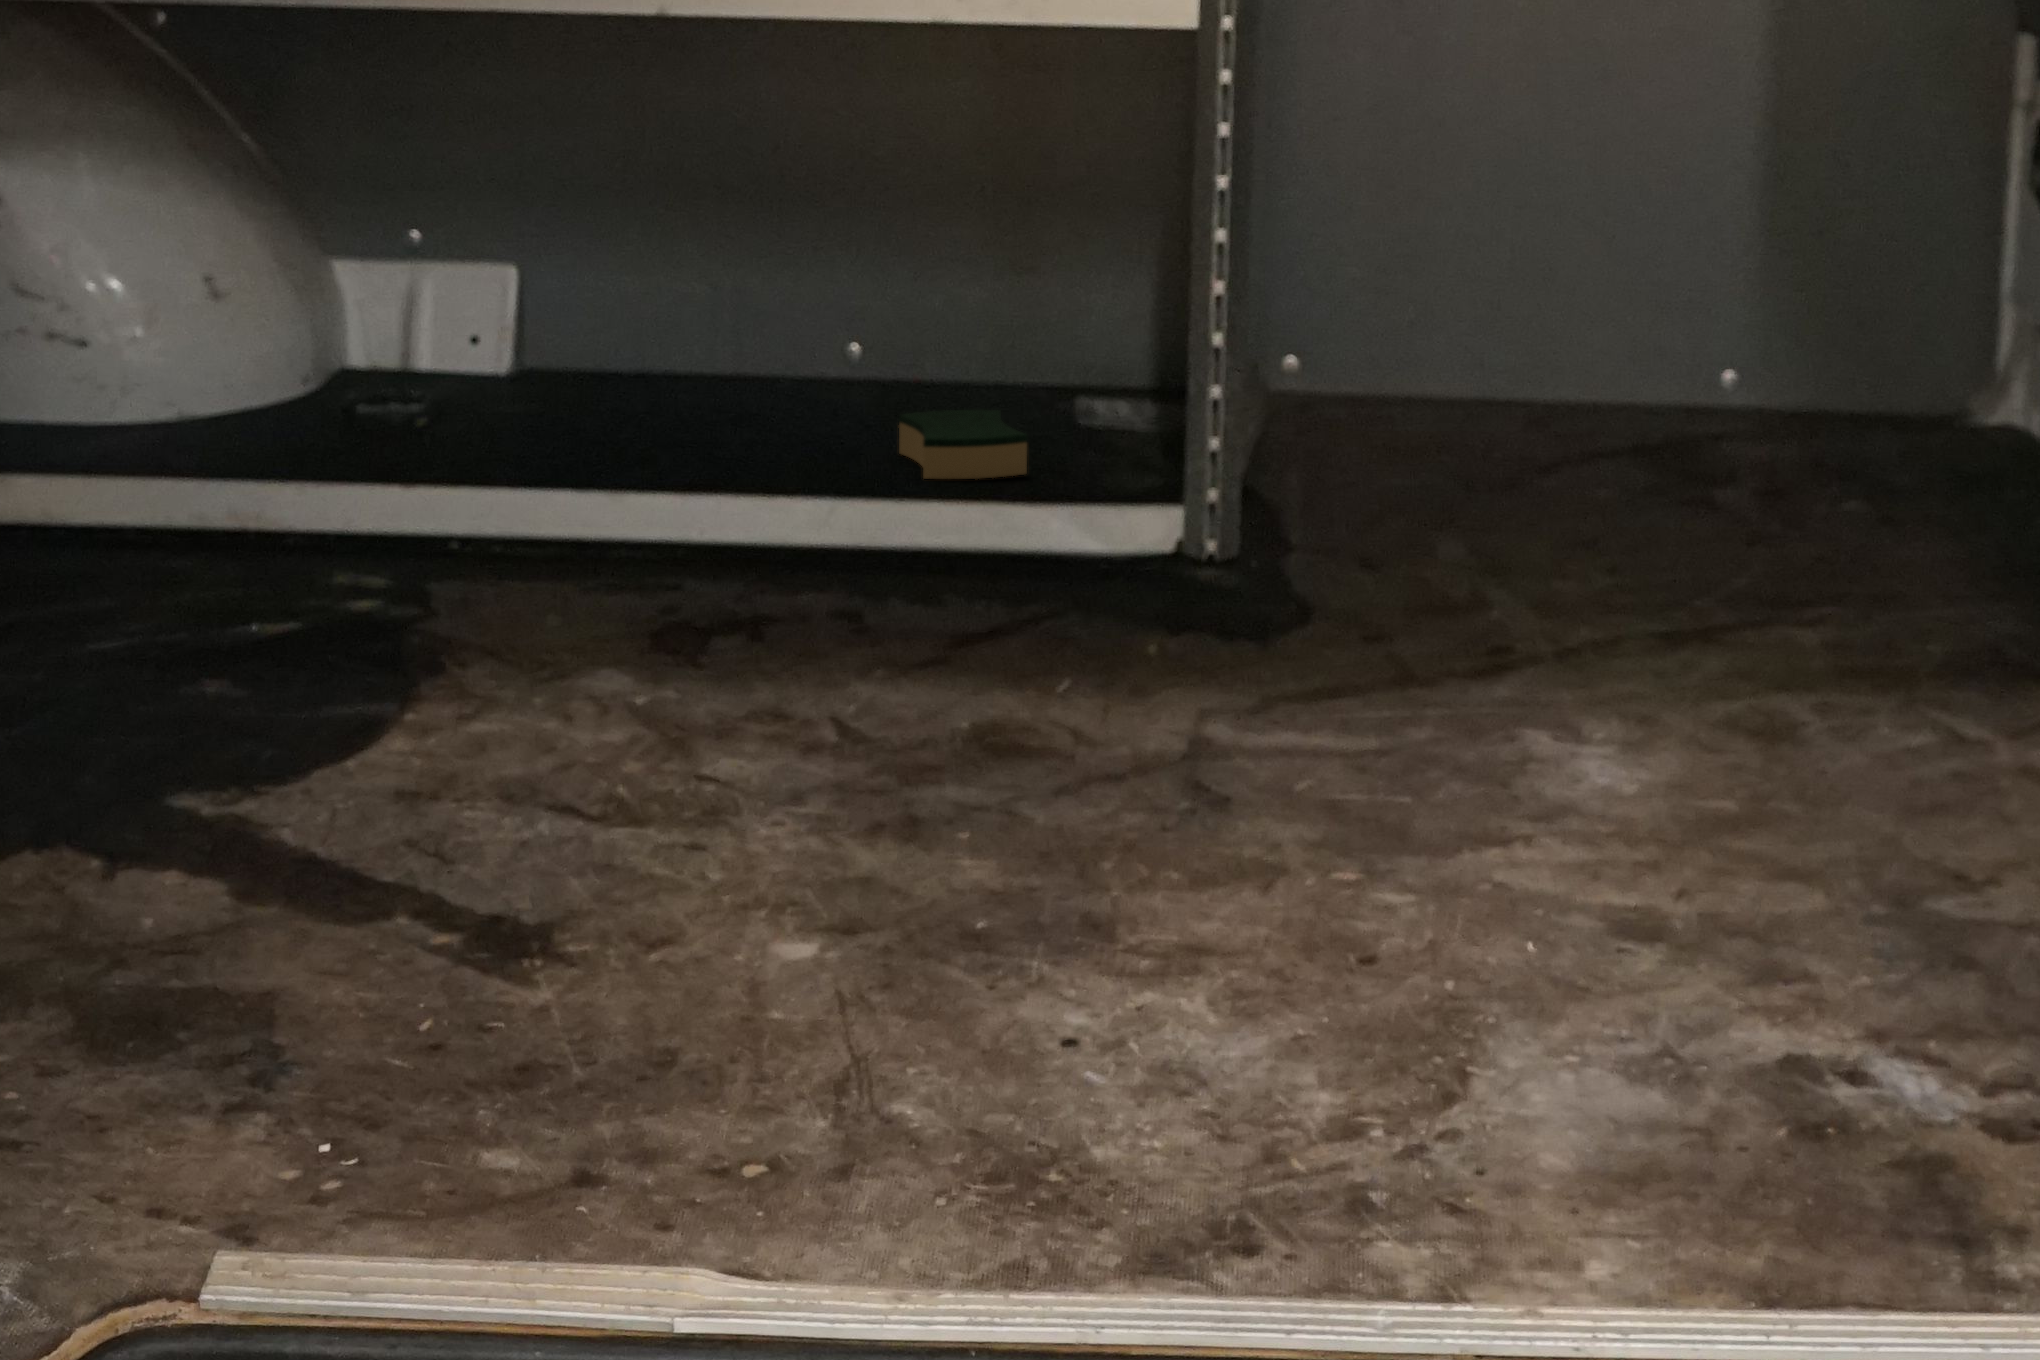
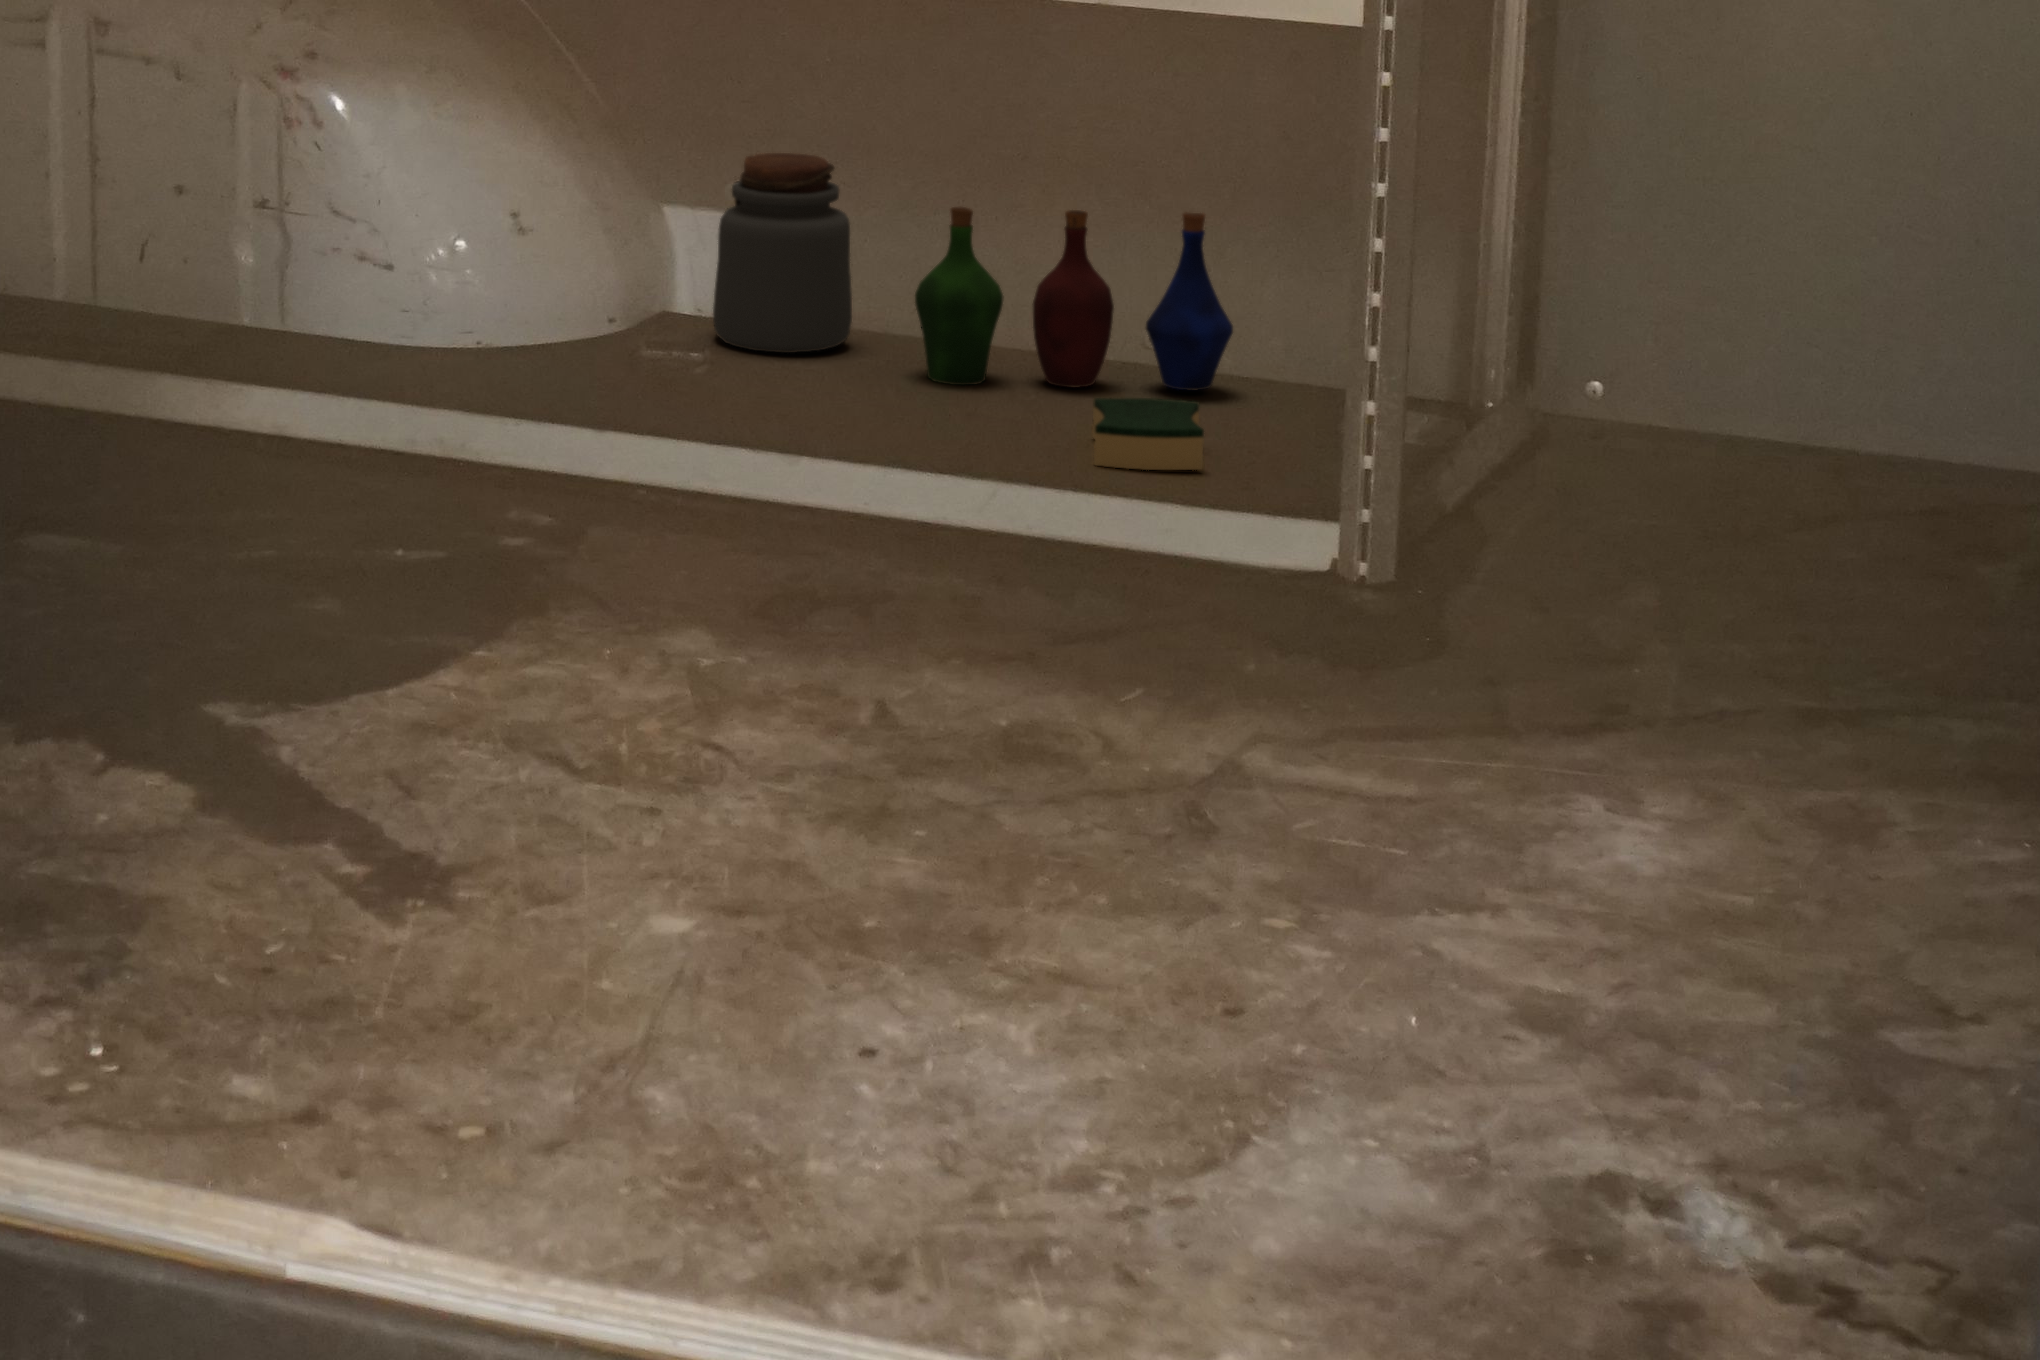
jar: none [451,194,595,397] -> present [713,153,852,353]
bottle: none [676,228,988,417] -> present [915,207,1233,390]

